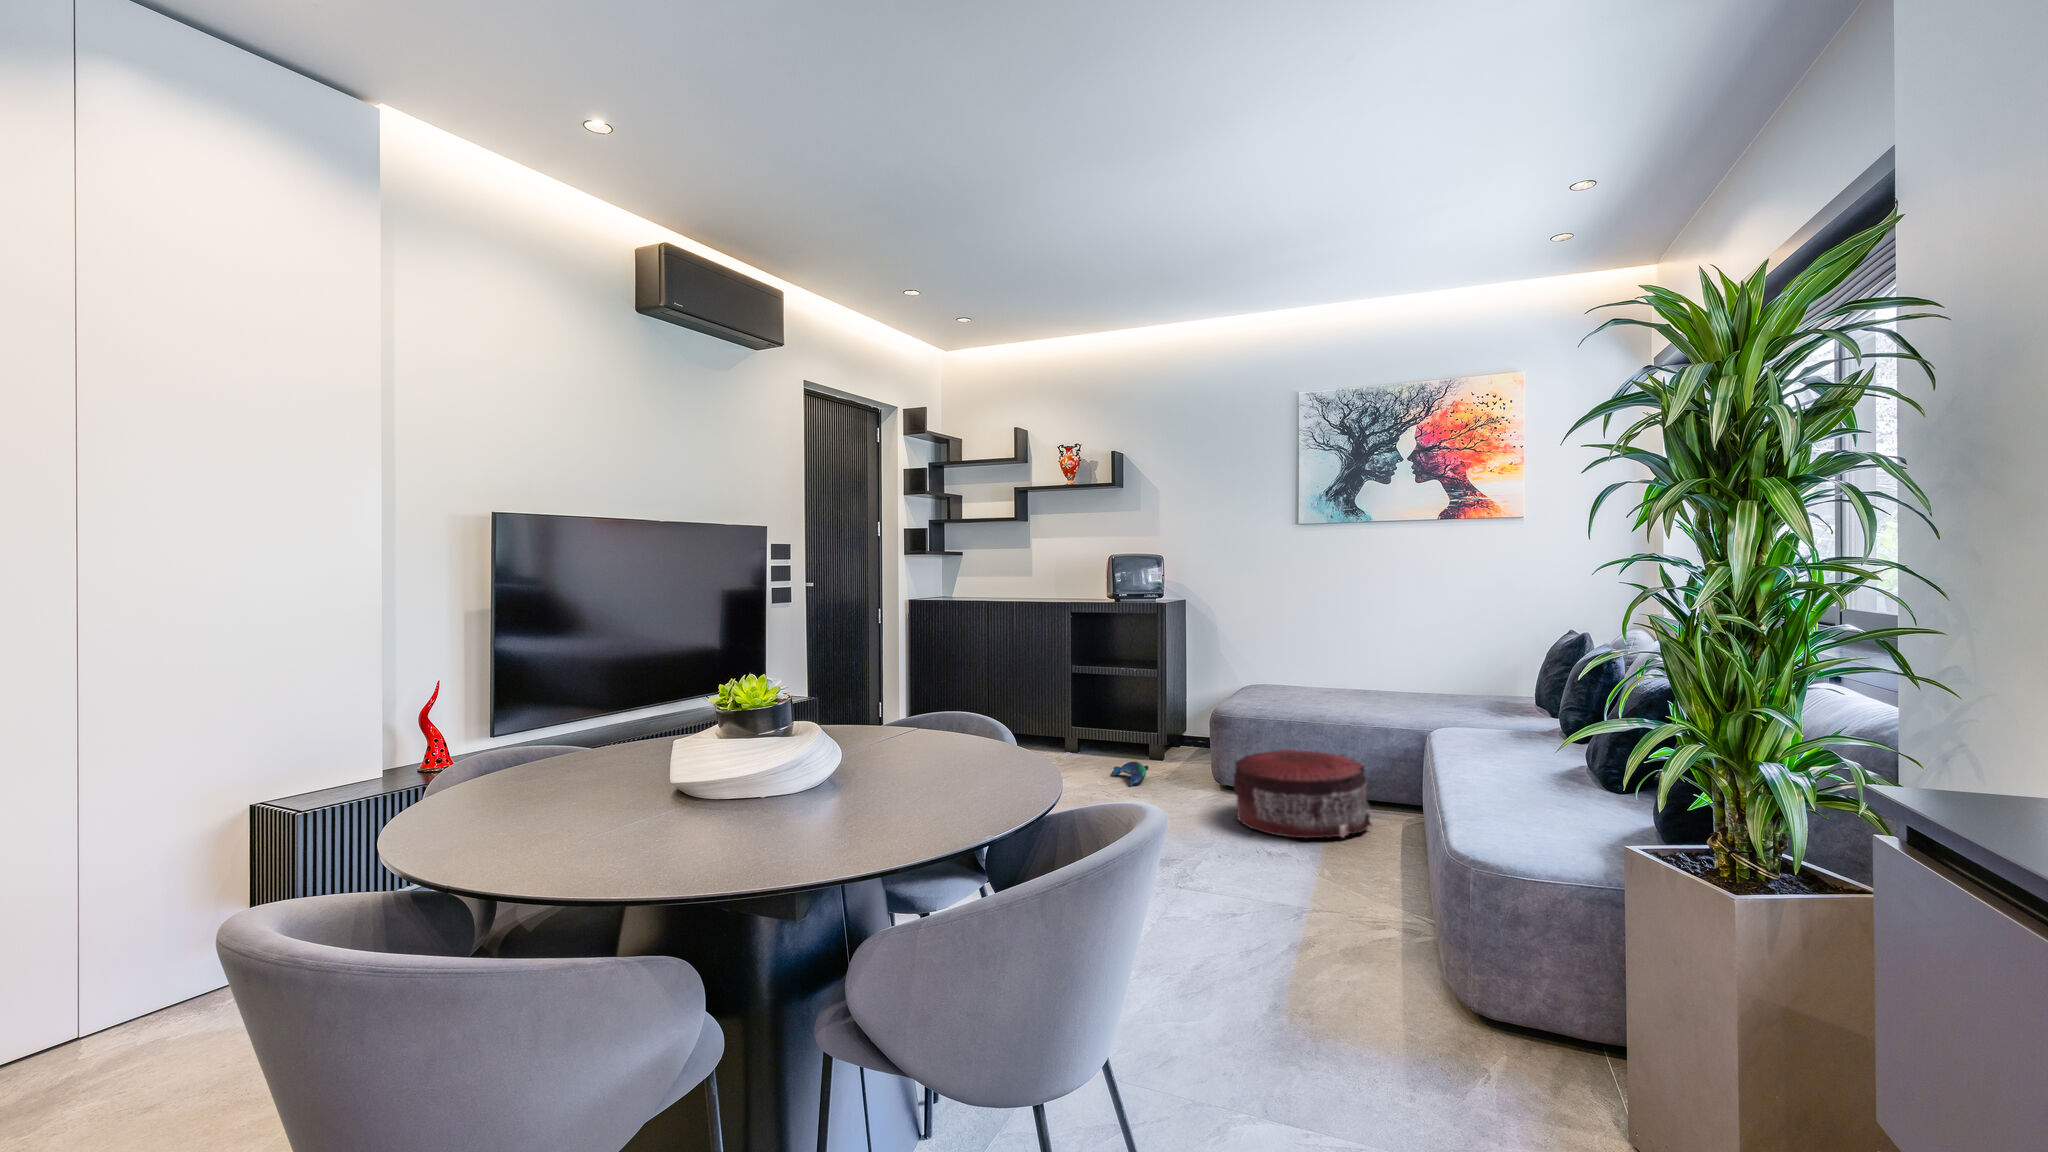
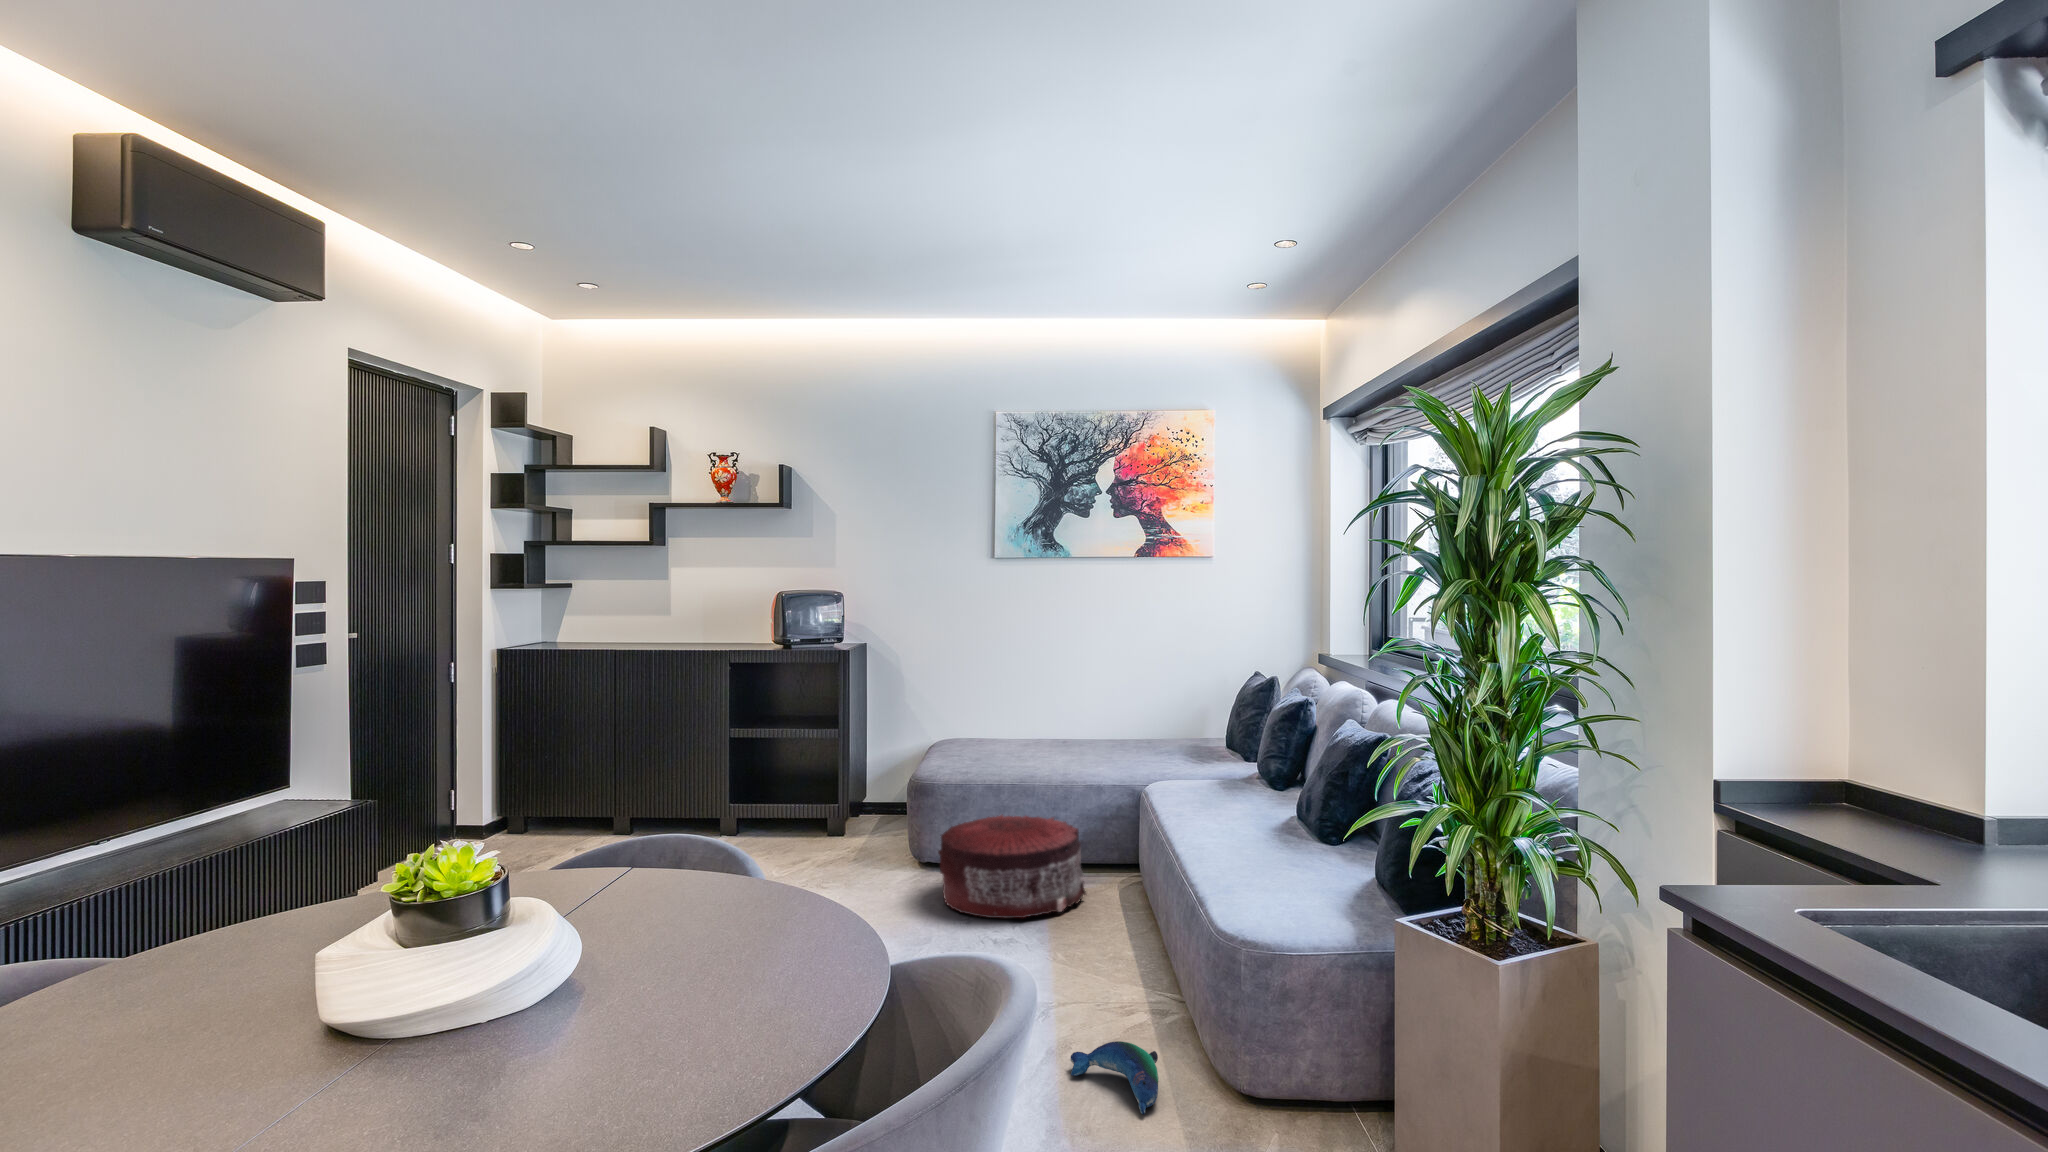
plush toy: present [1111,762,1148,786] -> present [1070,1041,1158,1114]

